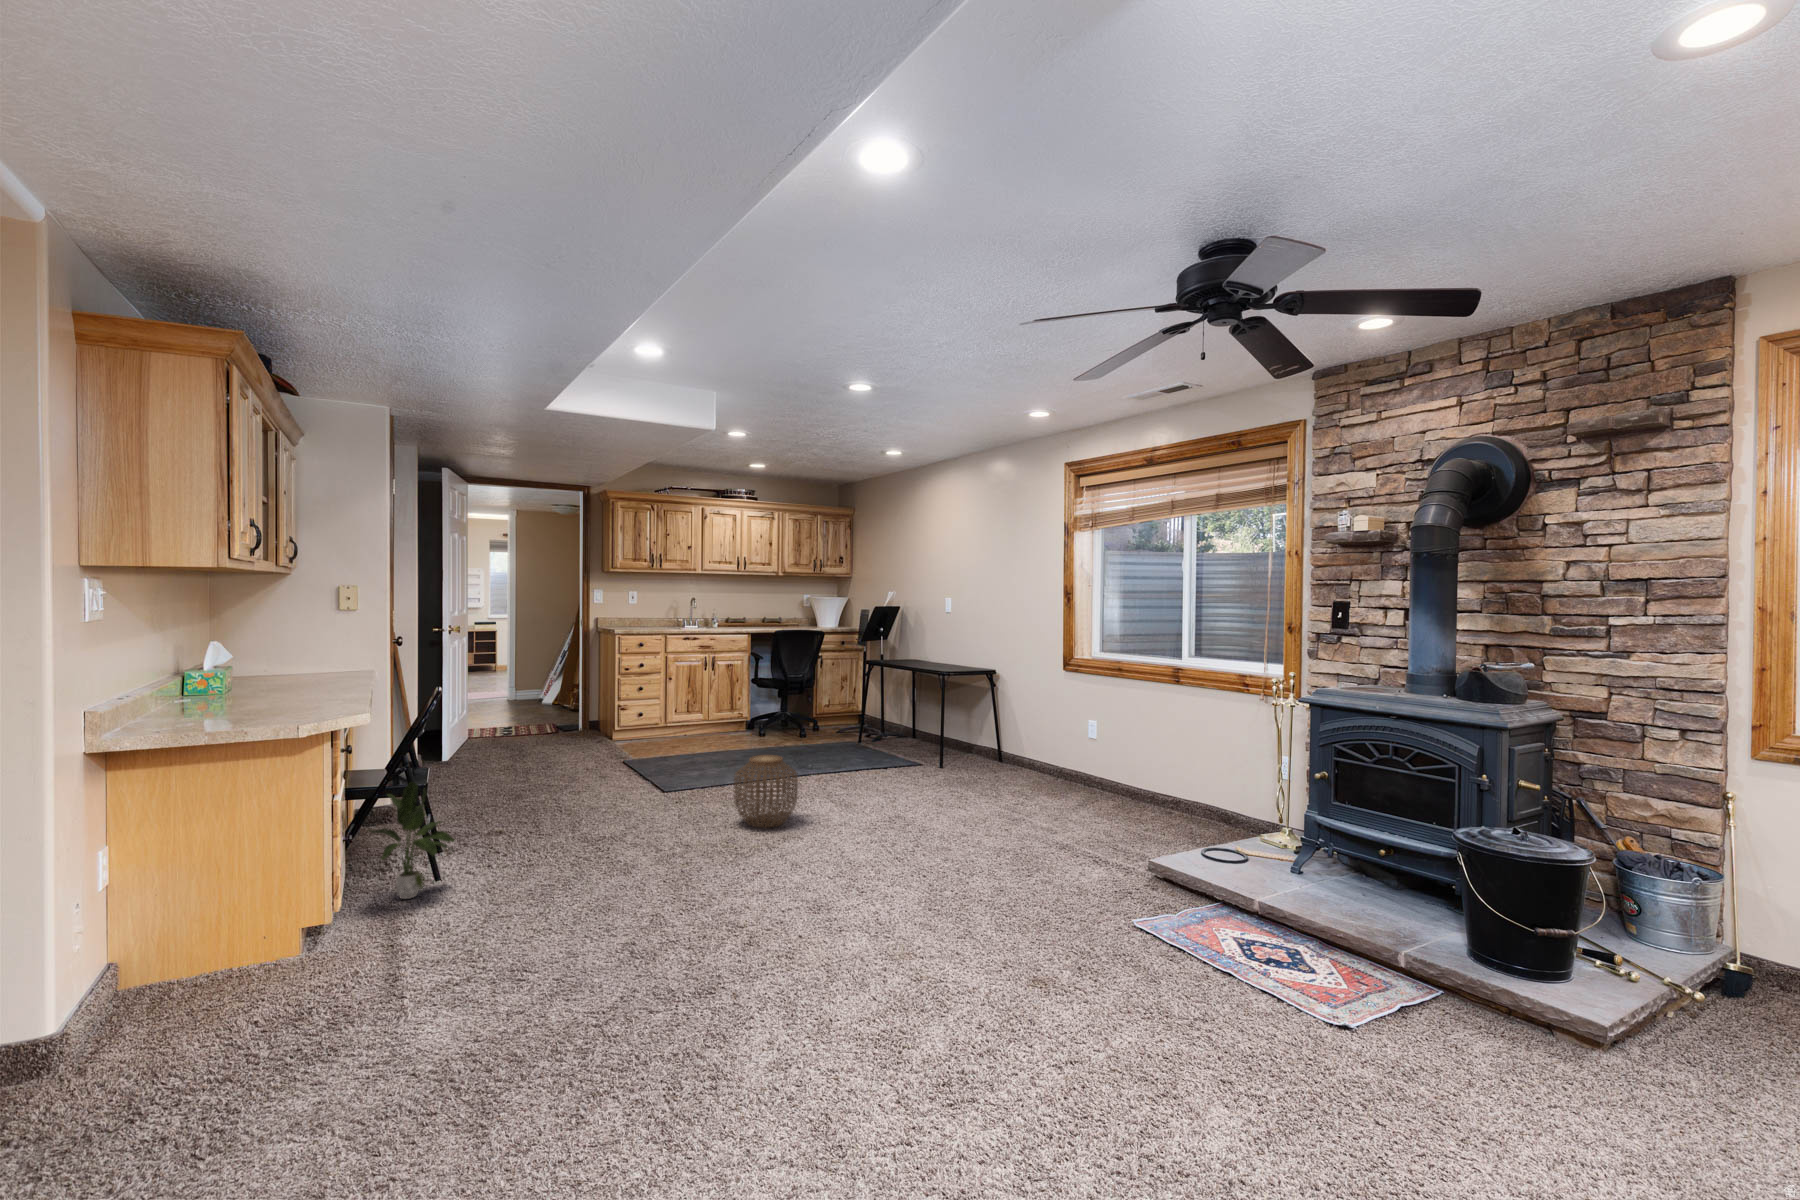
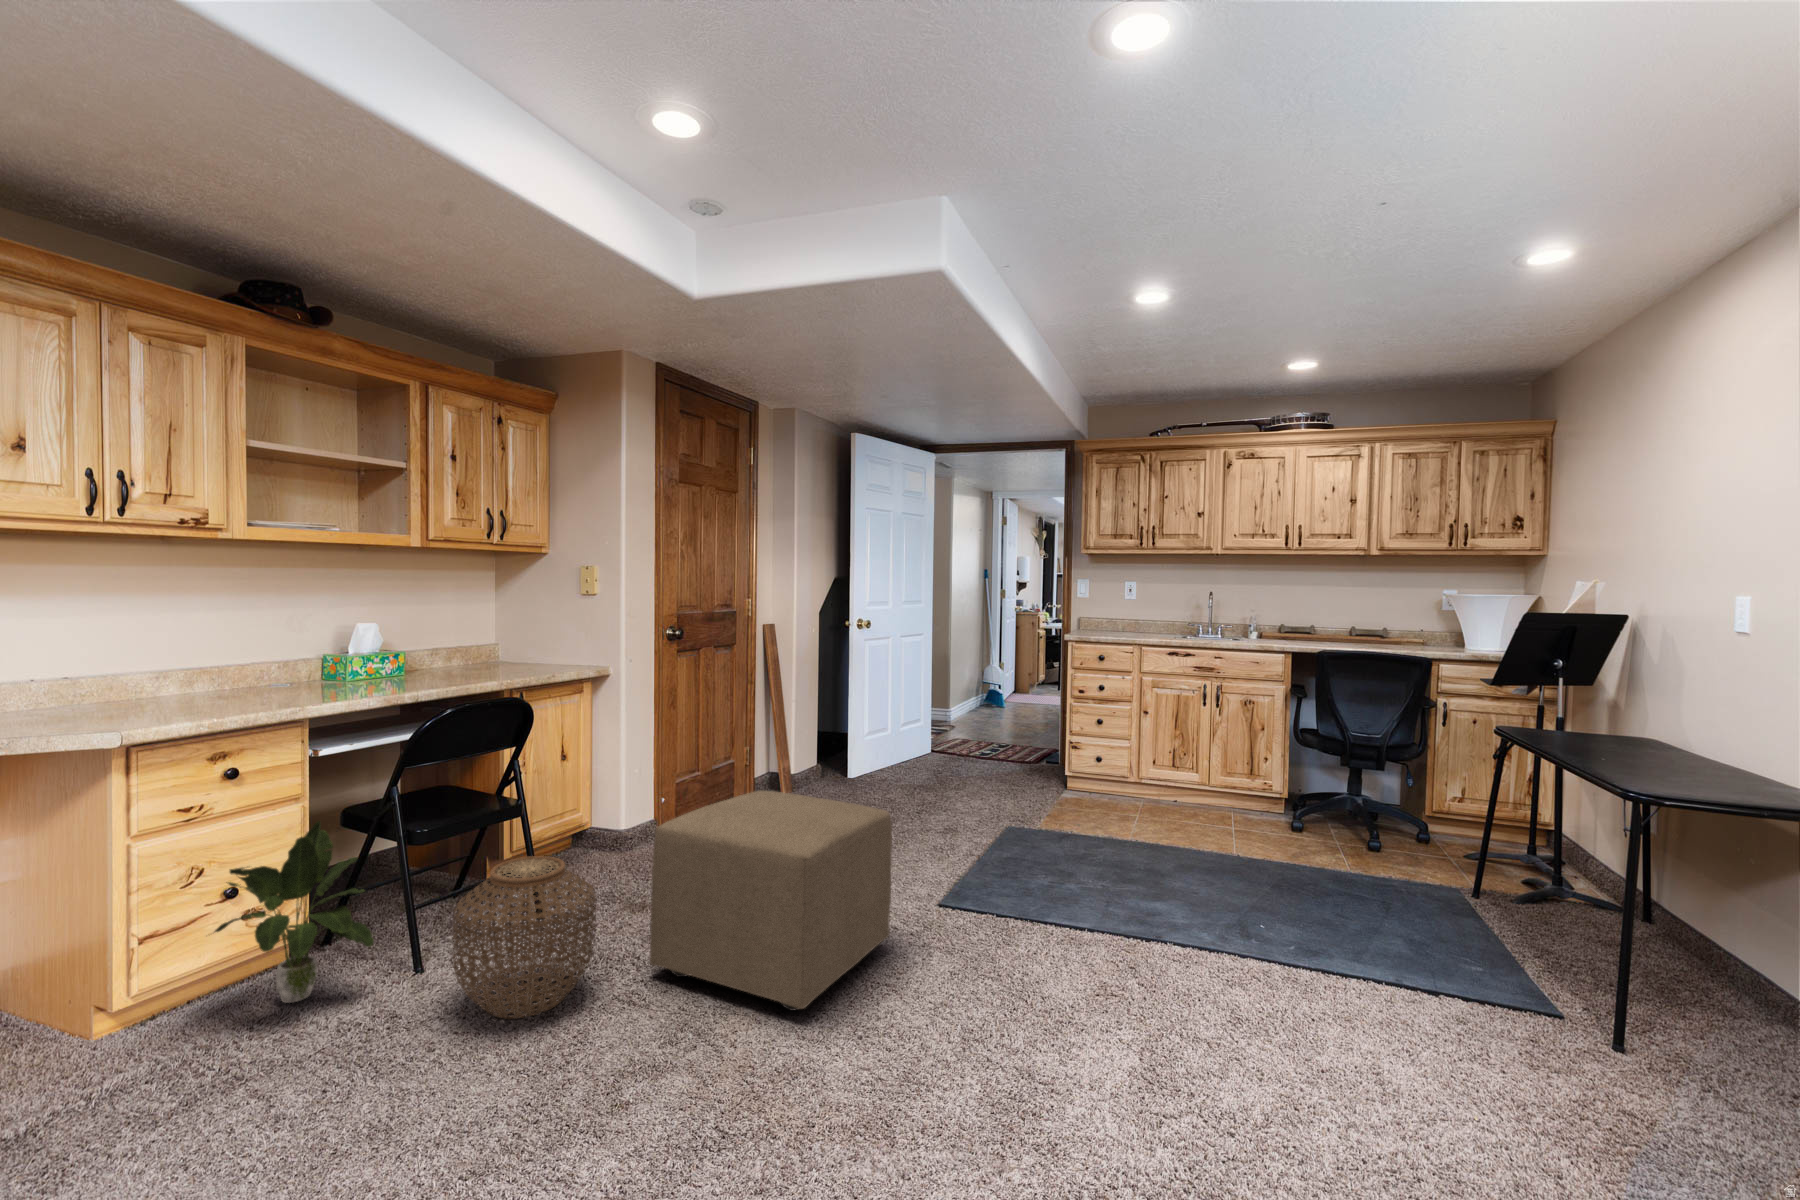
ottoman: none [575,732,689,836] -> present [650,790,892,1011]
woven basket: present [734,755,798,828] -> present [453,856,596,1018]

